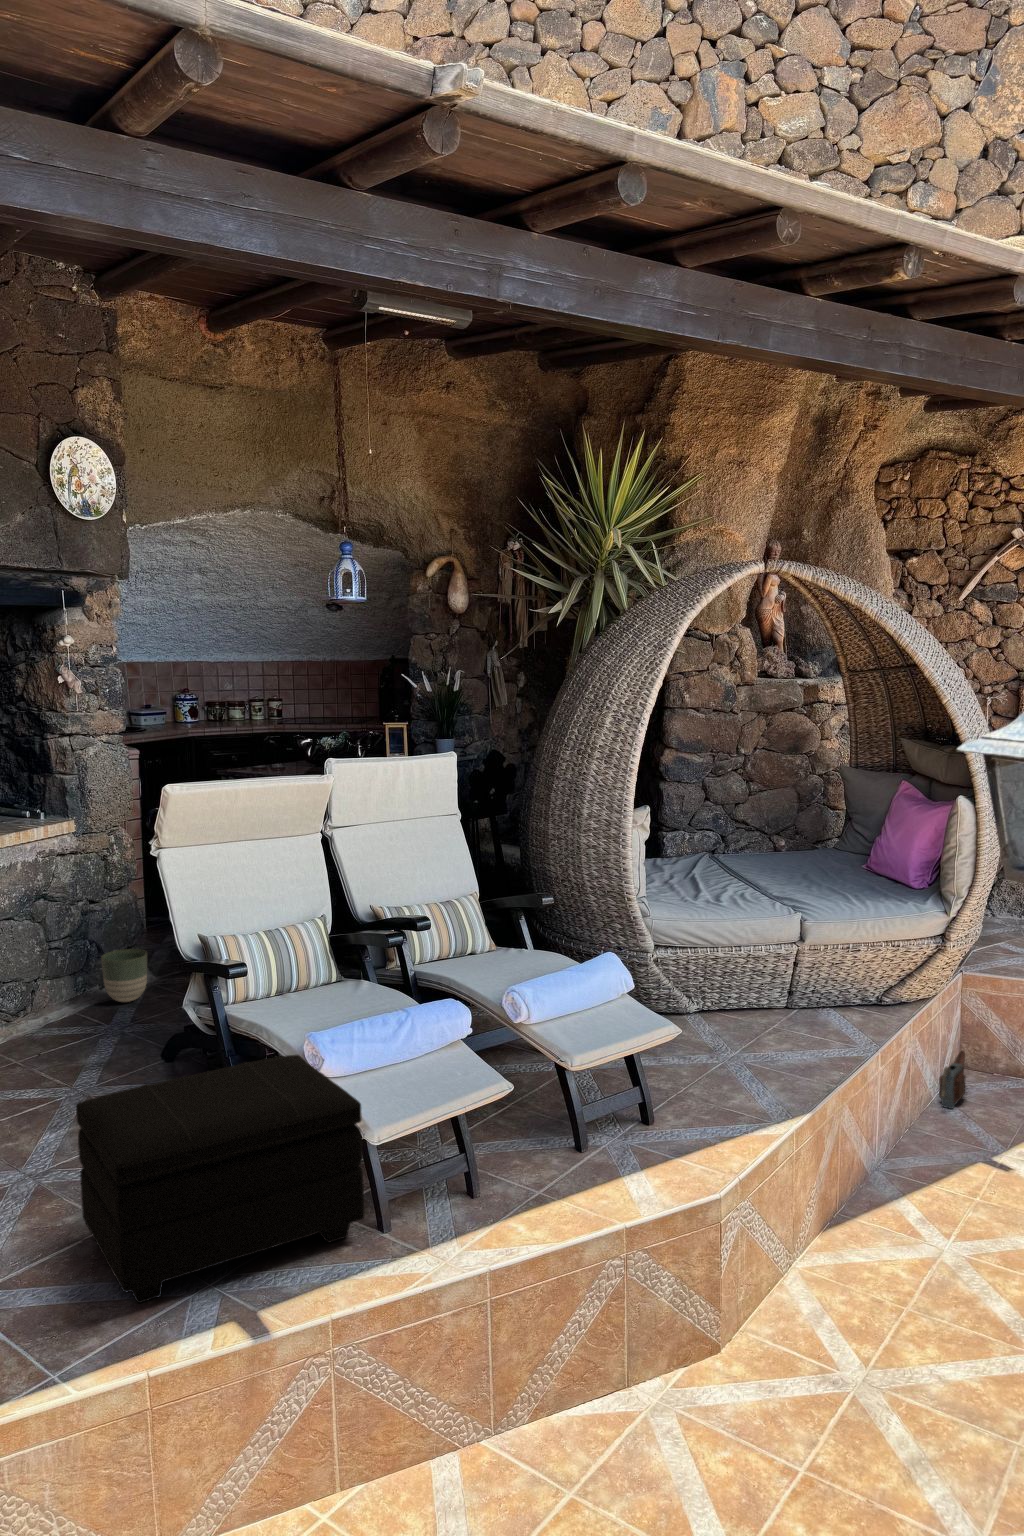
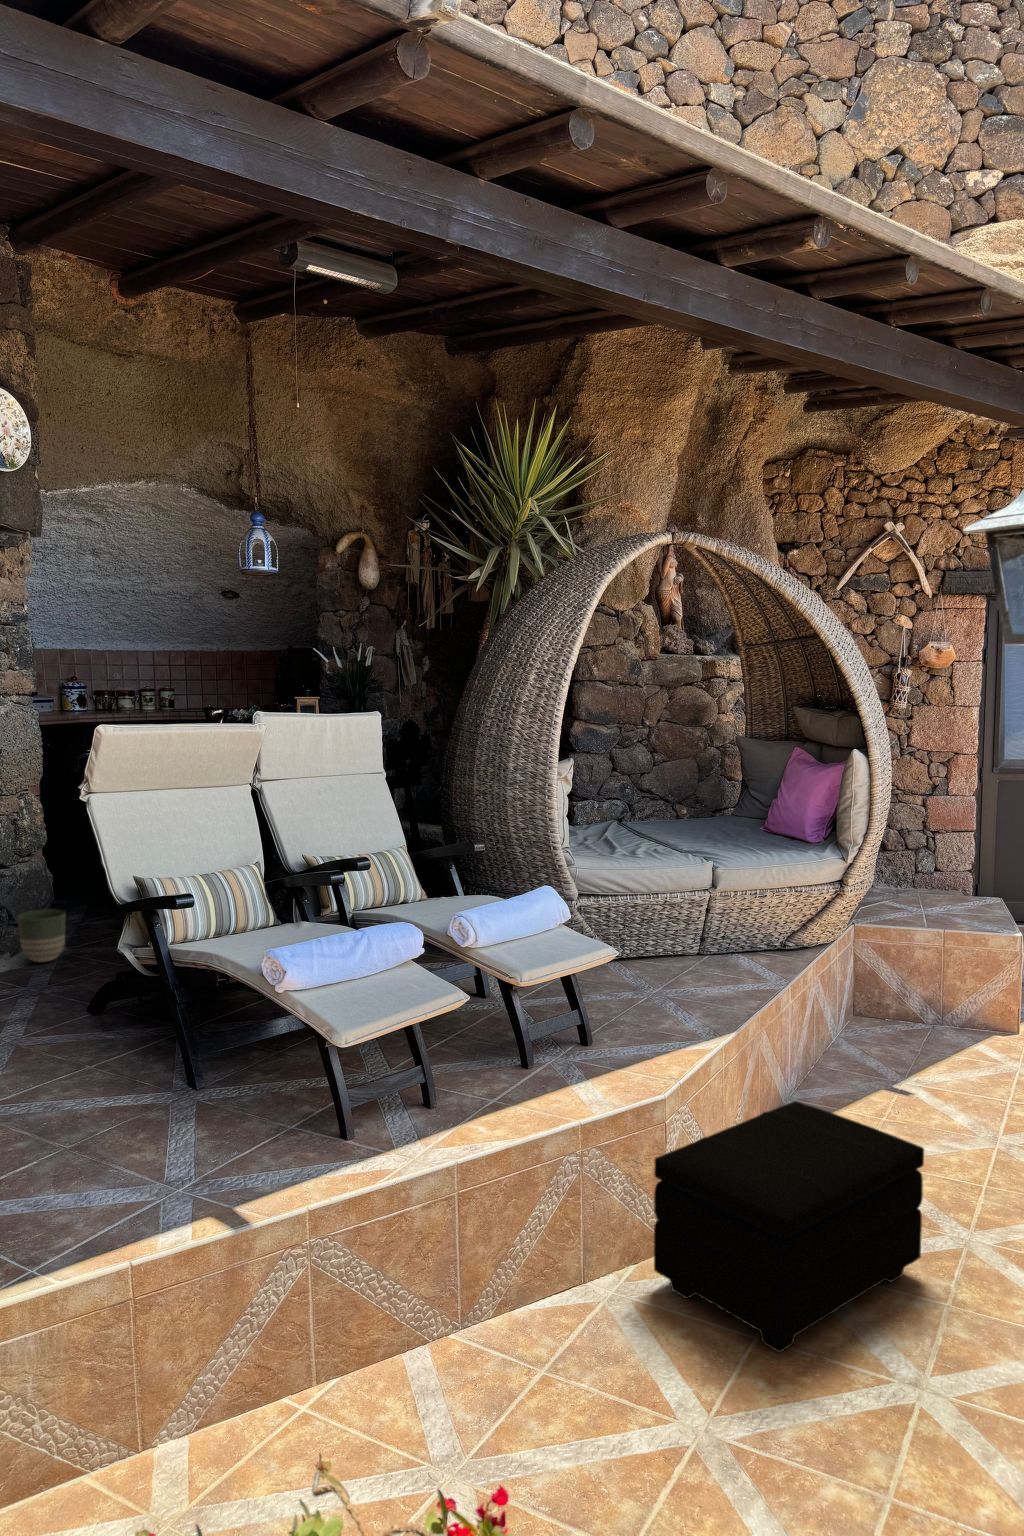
watering can: present [939,1050,965,1109] -> none [839,989,863,1043]
footstool: present [76,1055,364,1303] -> present [654,1101,924,1352]

